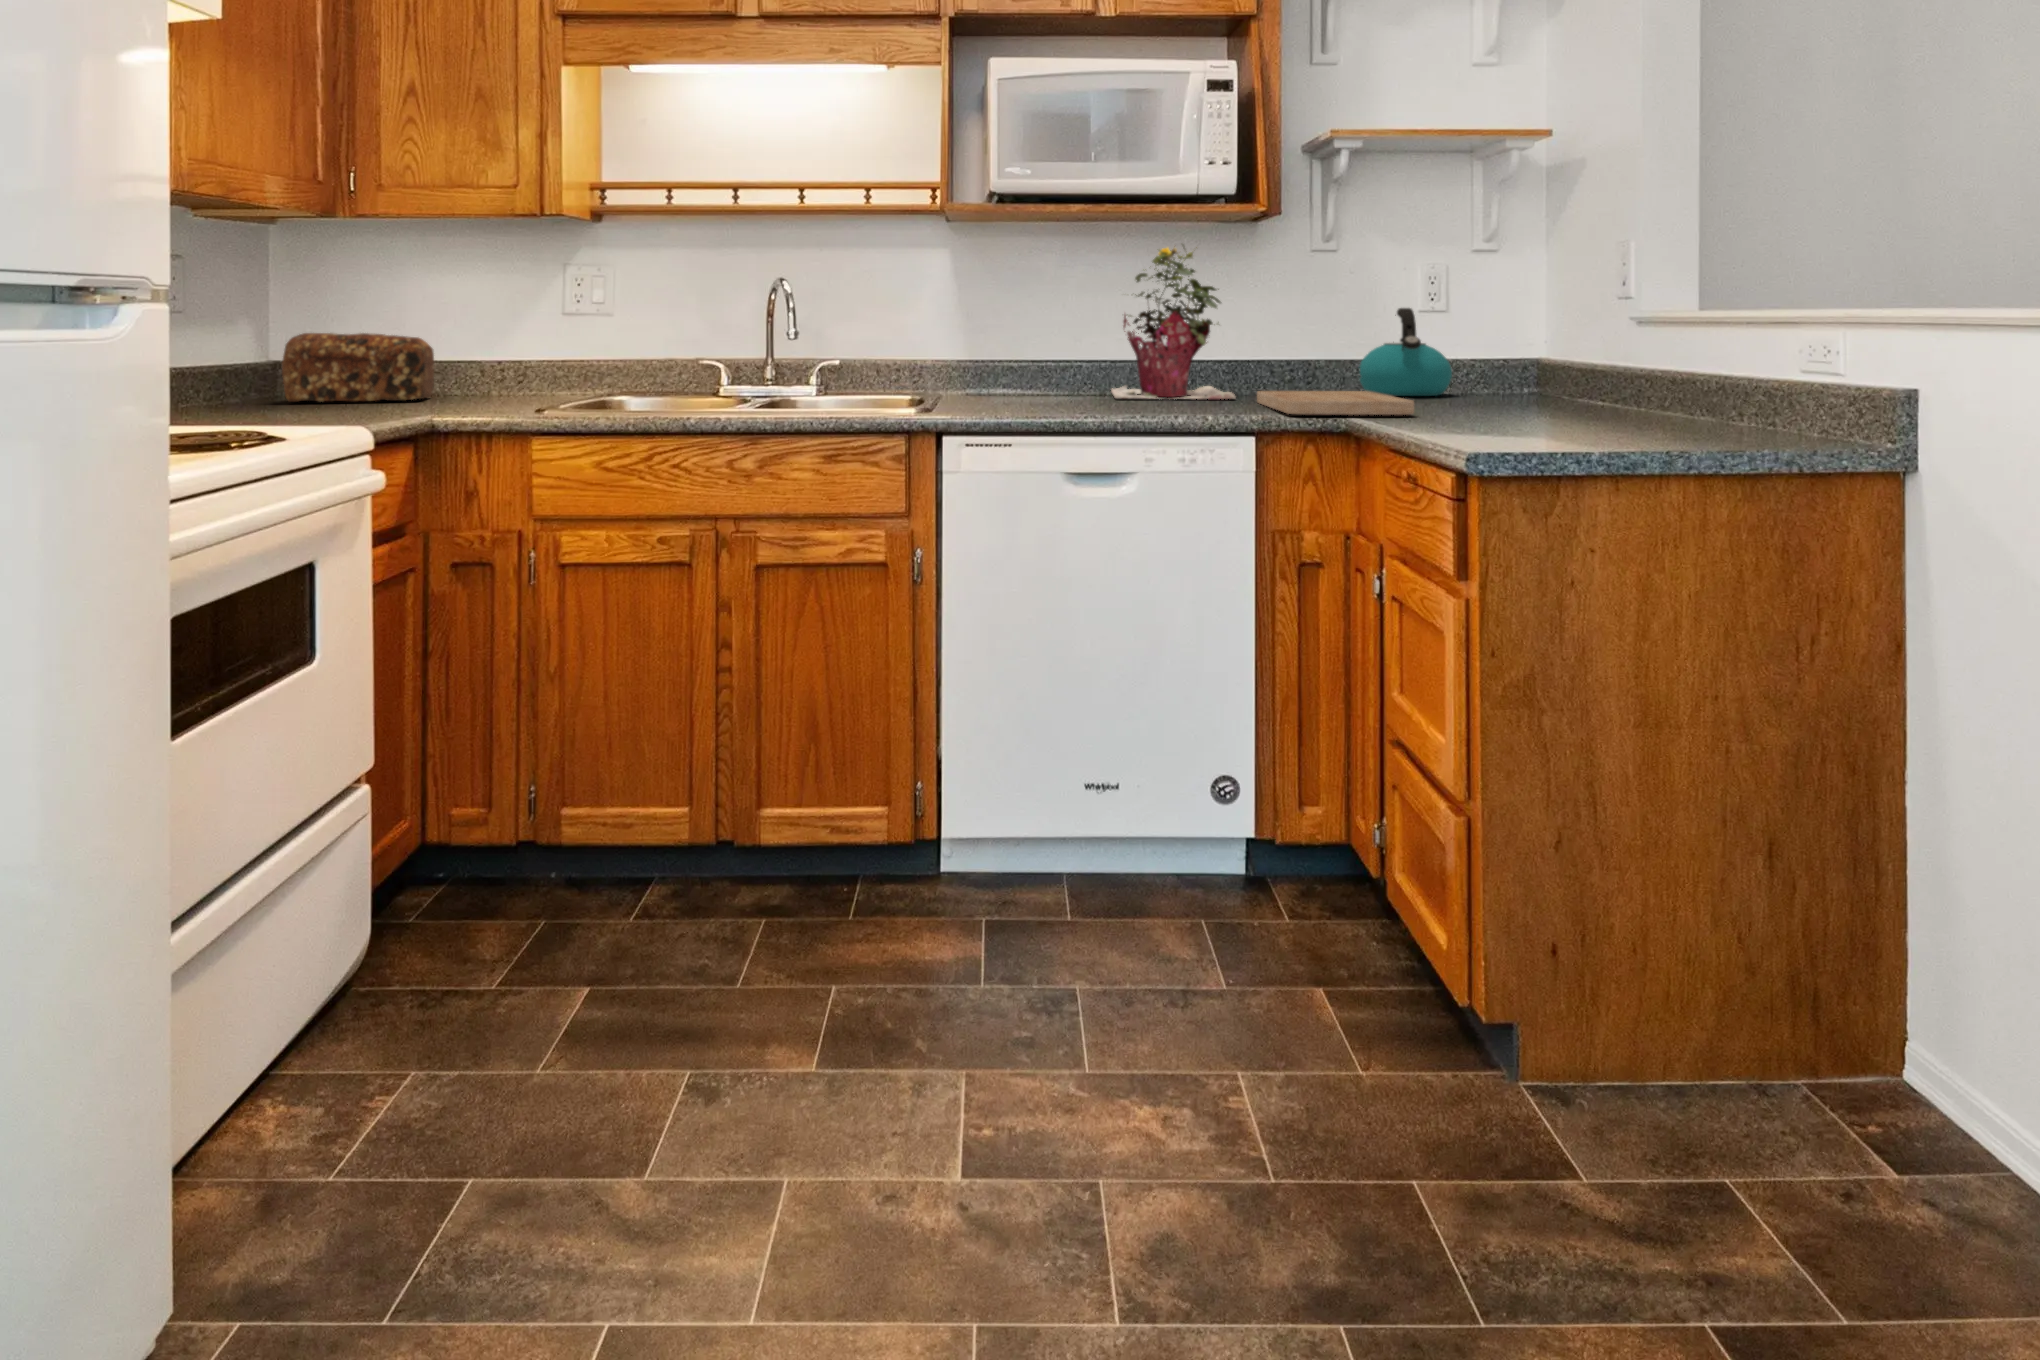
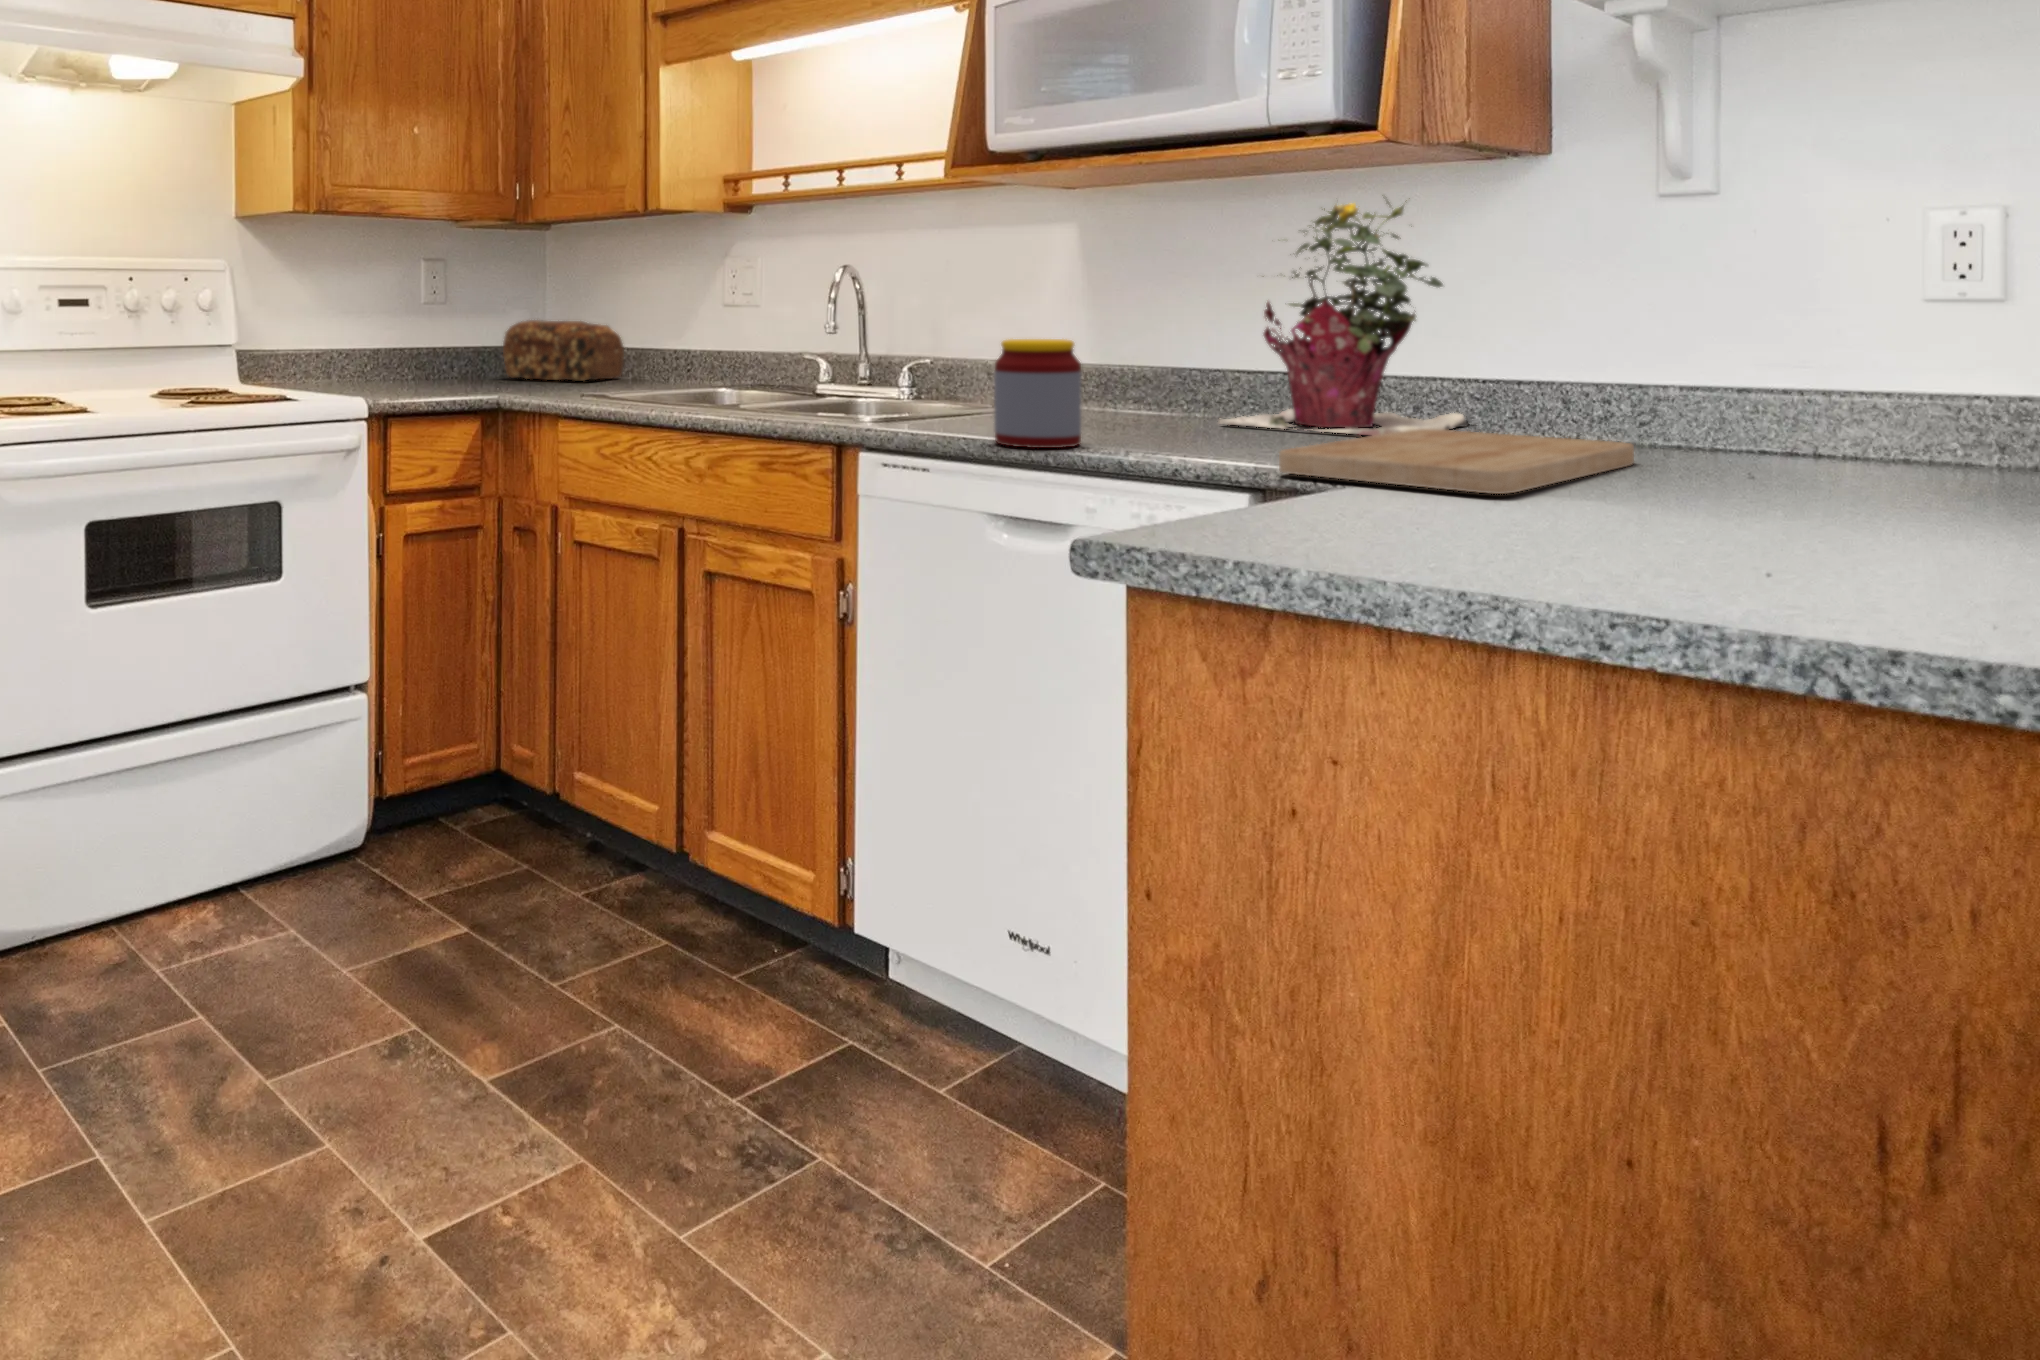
kettle: present [1360,308,1452,396] -> none [1729,290,1970,463]
jar: none [1060,335,1121,415] -> present [994,339,1081,448]

